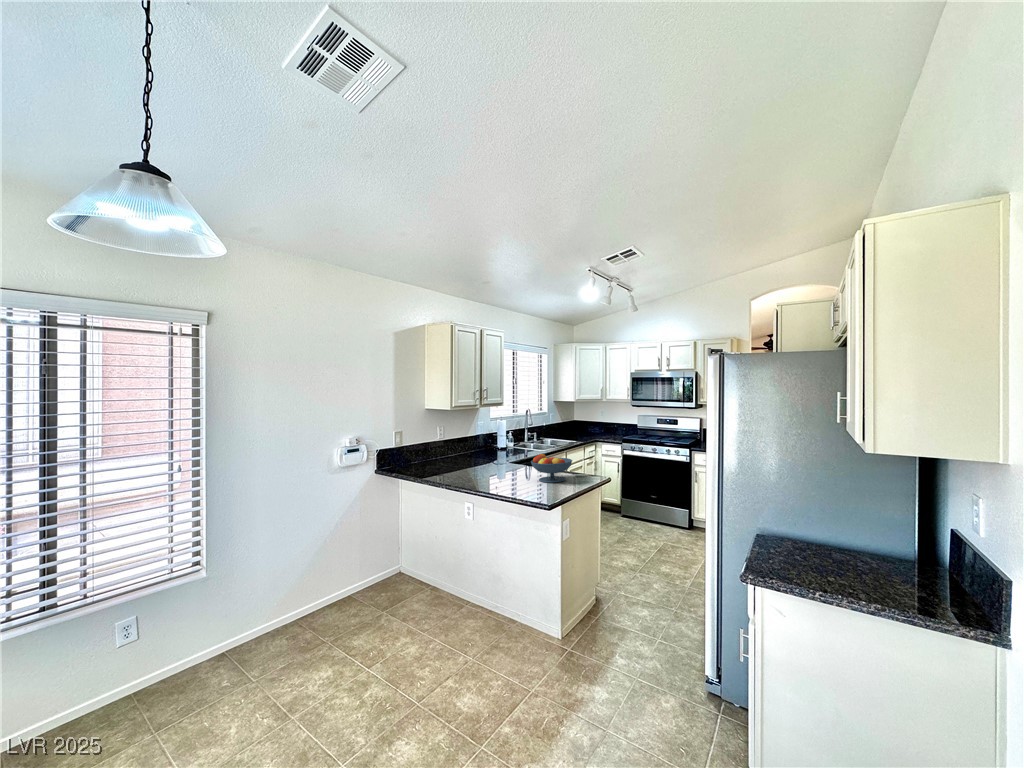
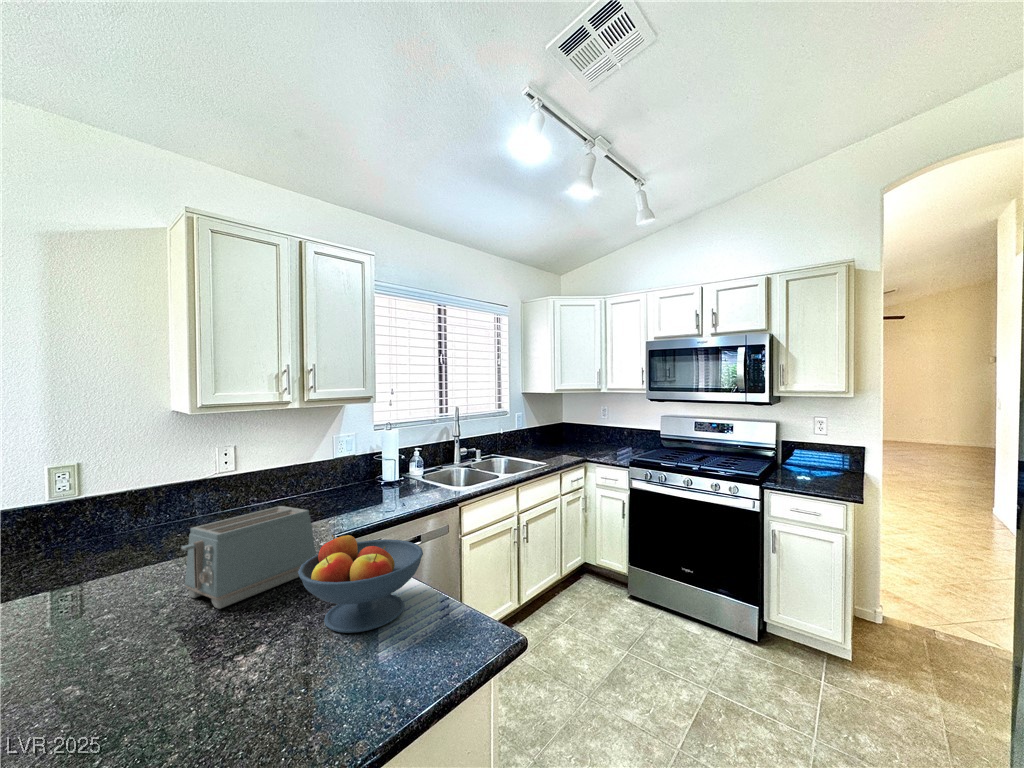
toaster: none [477,449,516,480] -> present [181,506,316,609]

